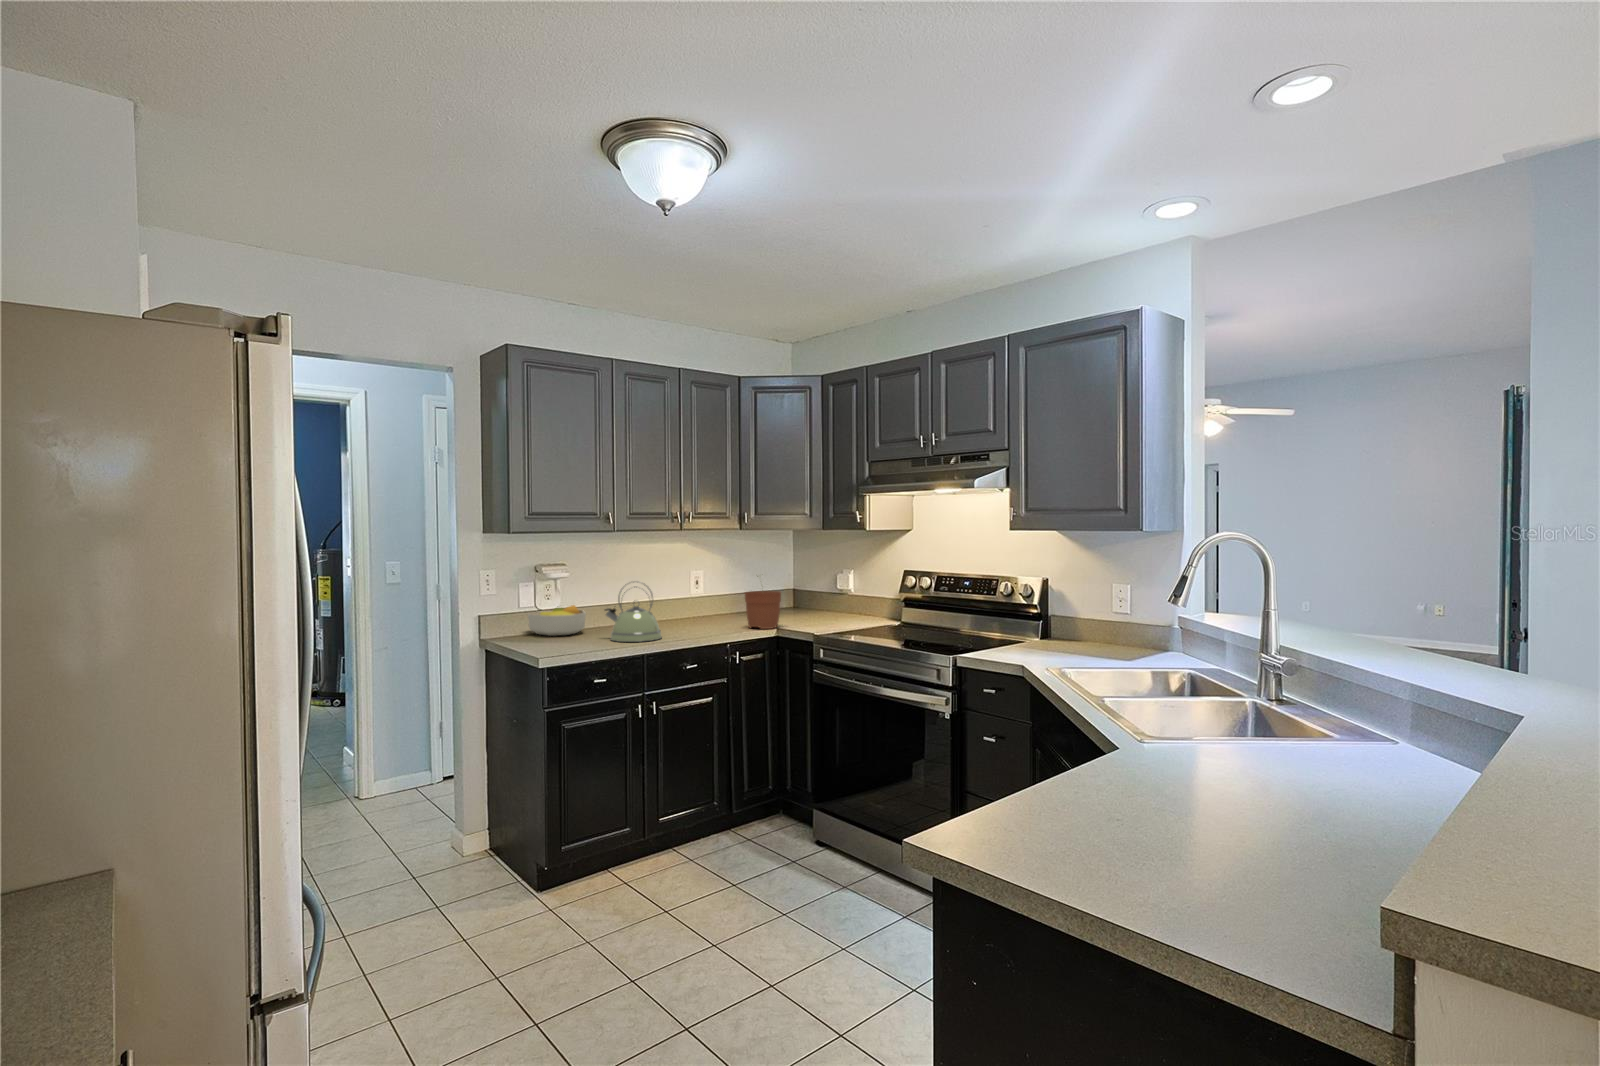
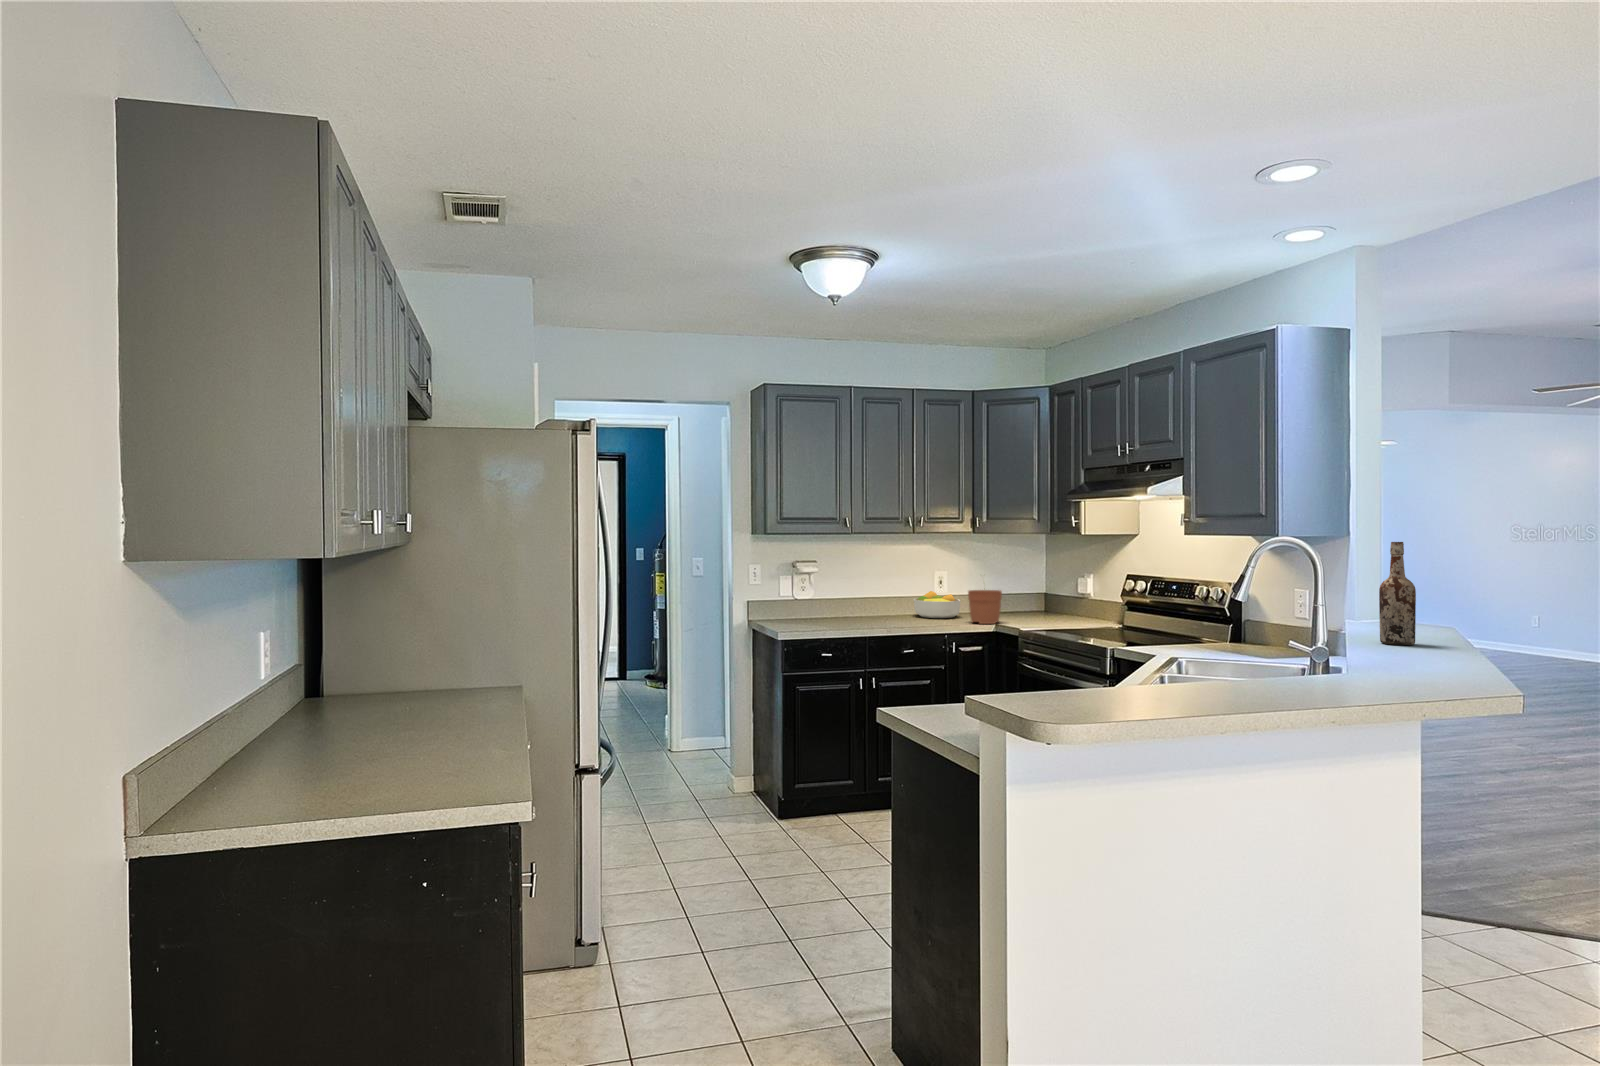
wine bottle: none [1353,535,1397,653] -> present [1379,542,1416,645]
kettle: present [605,582,661,642] -> none [841,577,888,628]
fruit bowl: present [528,605,586,636] -> present [913,591,961,618]

